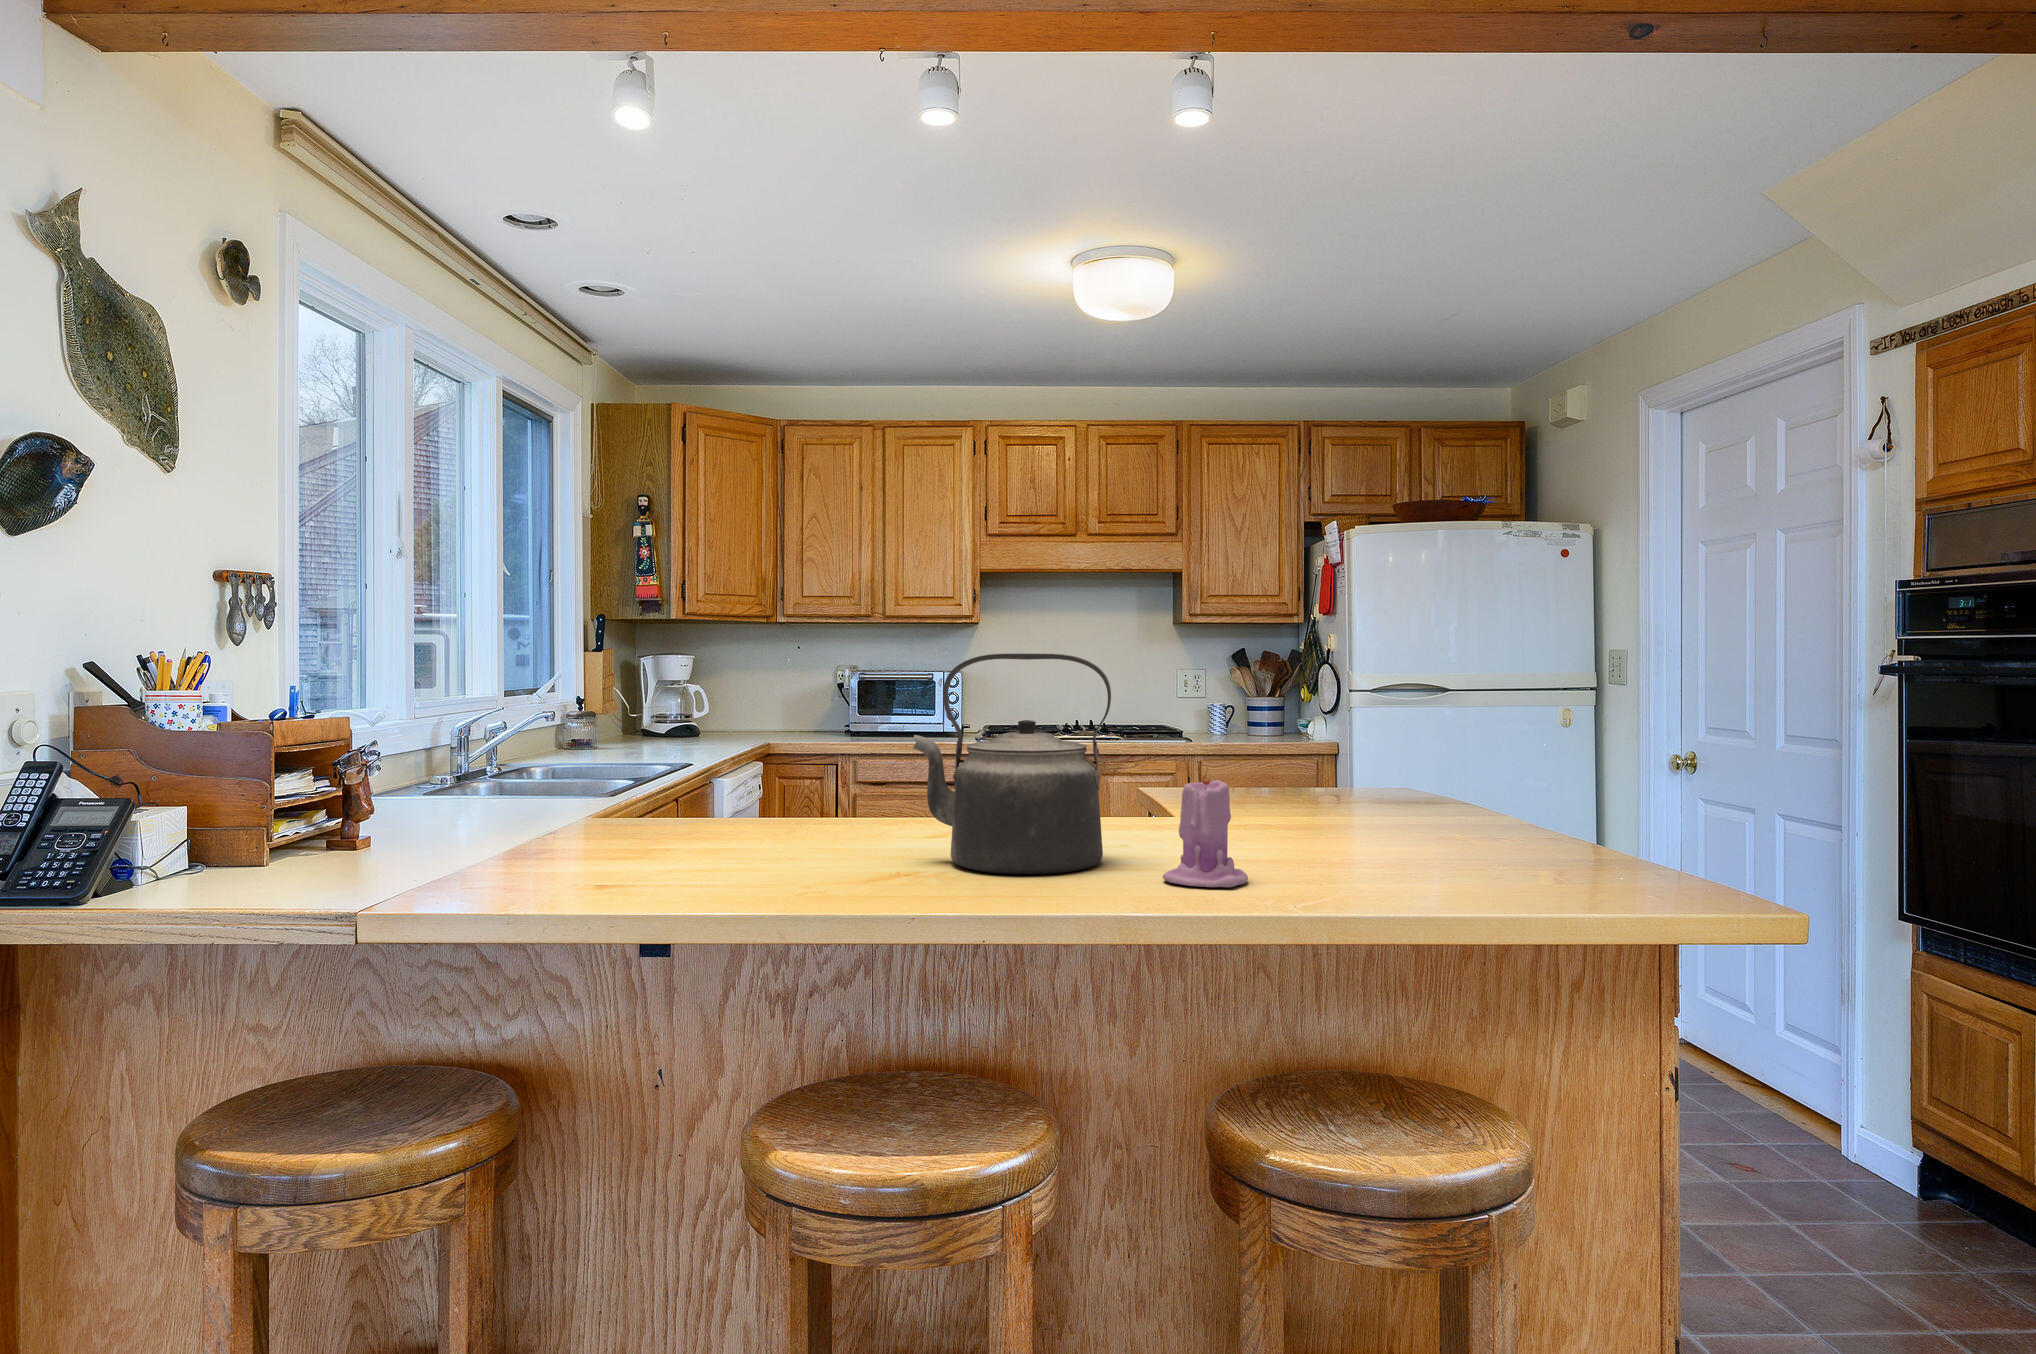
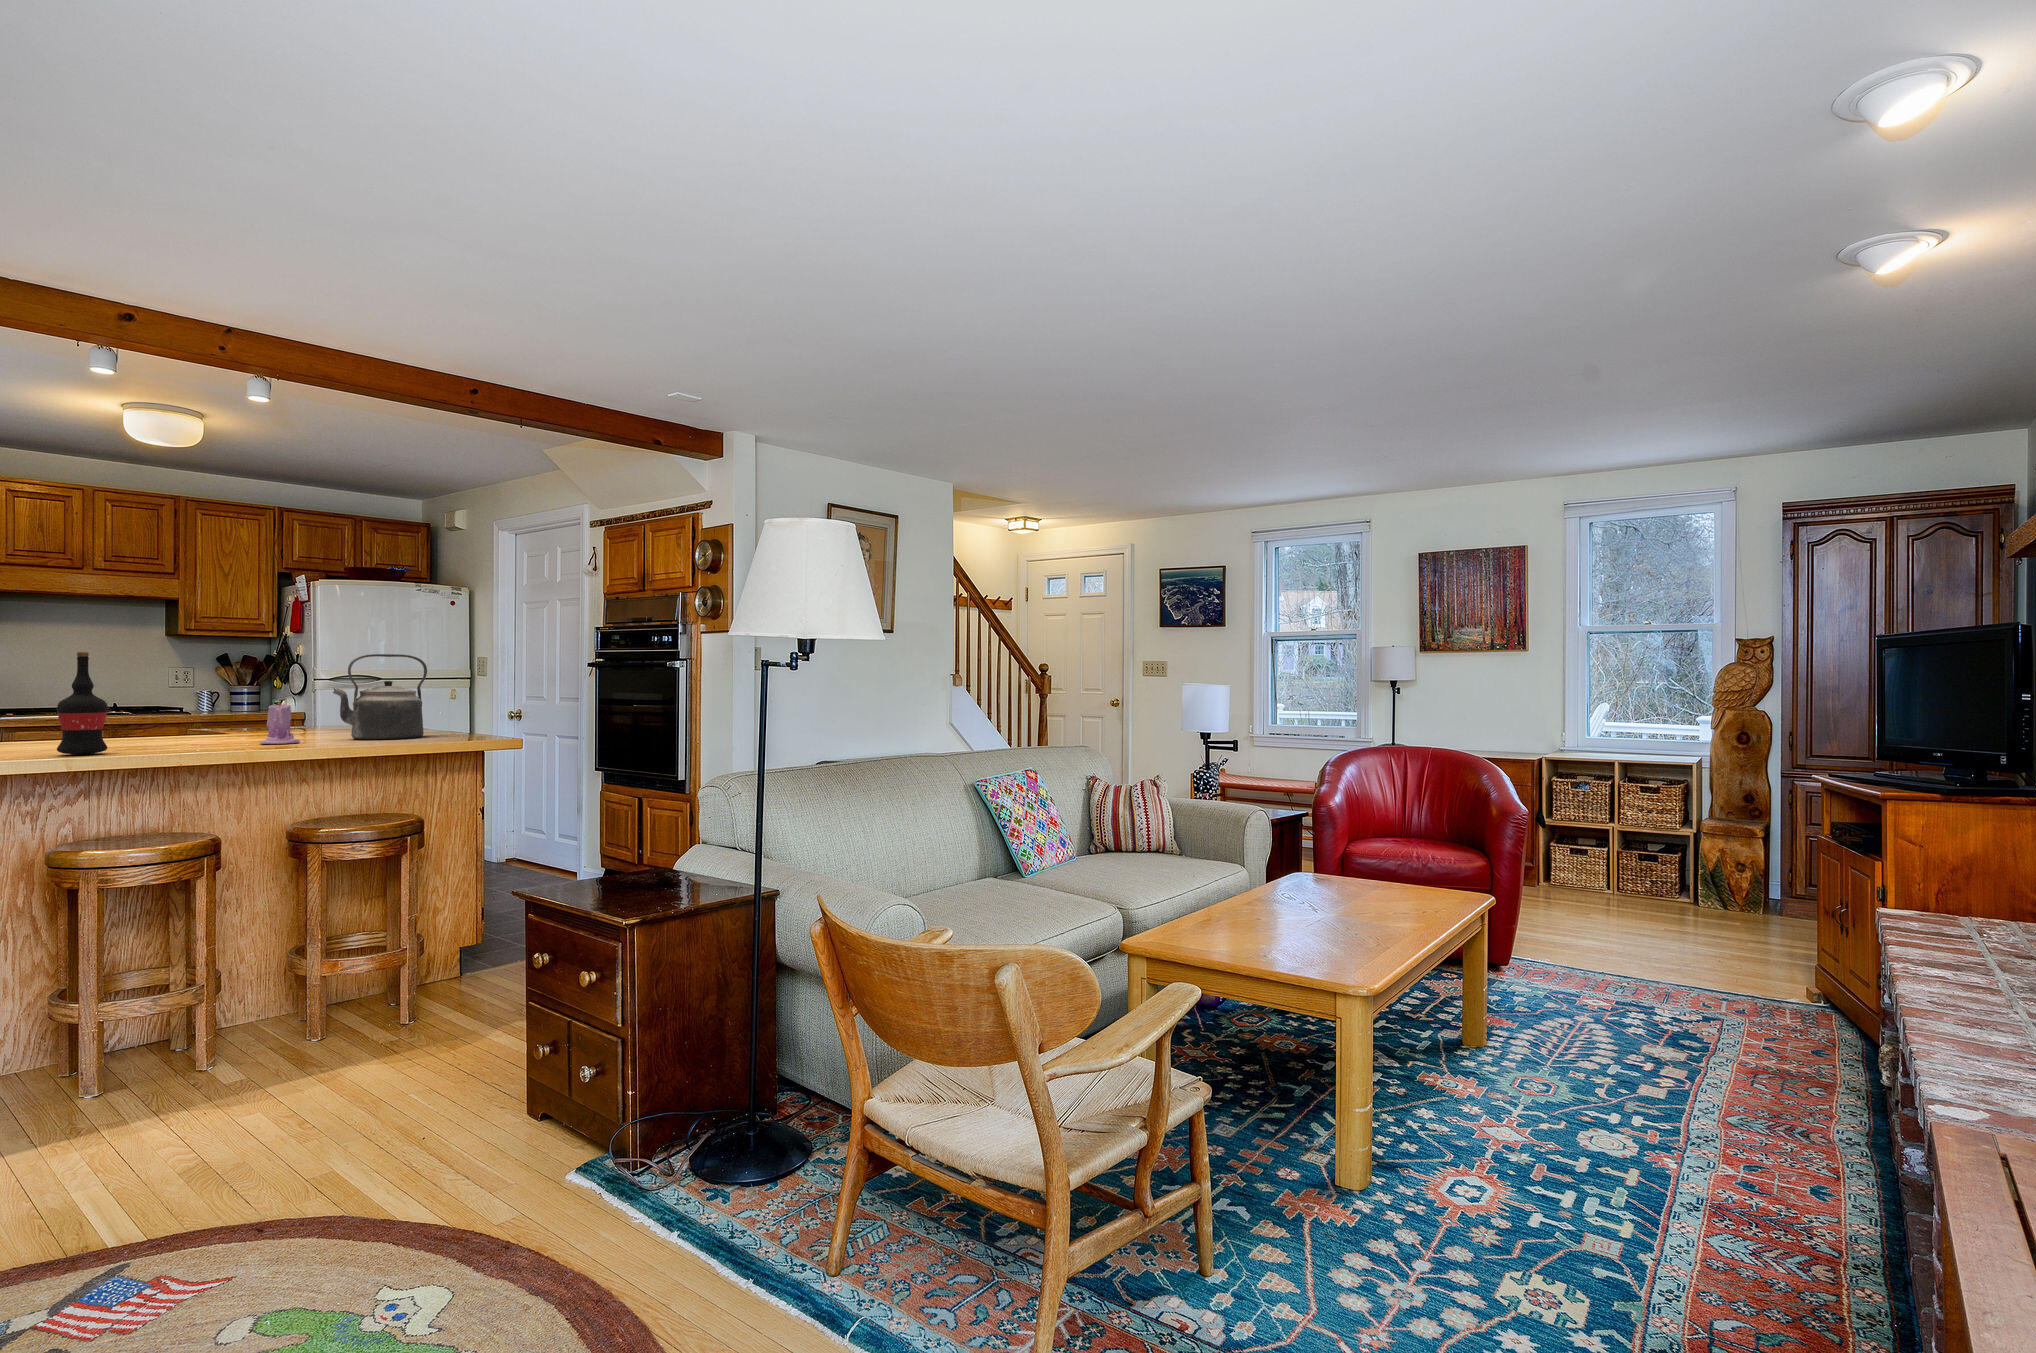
kettle: present [913,653,1111,874] -> present [333,654,427,739]
wine bottle: none [787,654,871,890] -> present [57,652,108,754]

